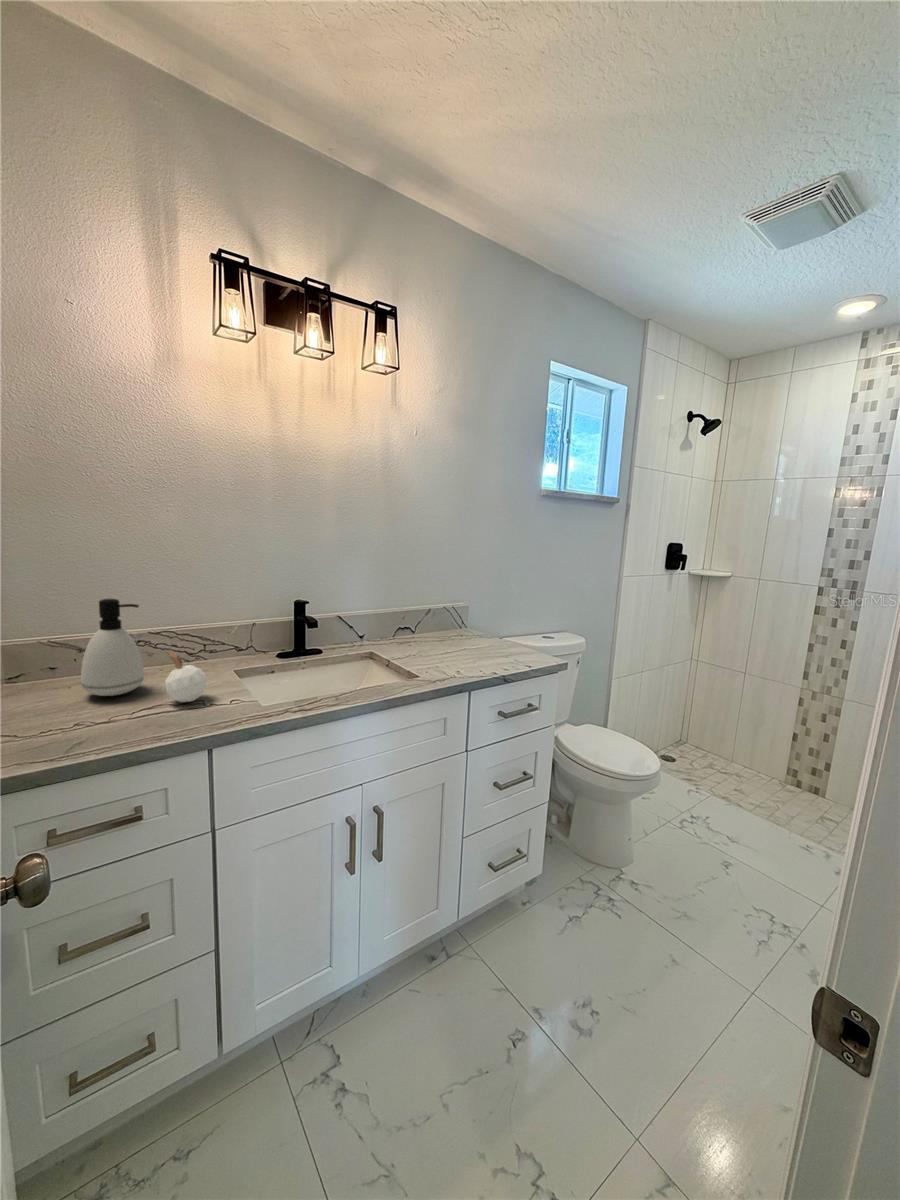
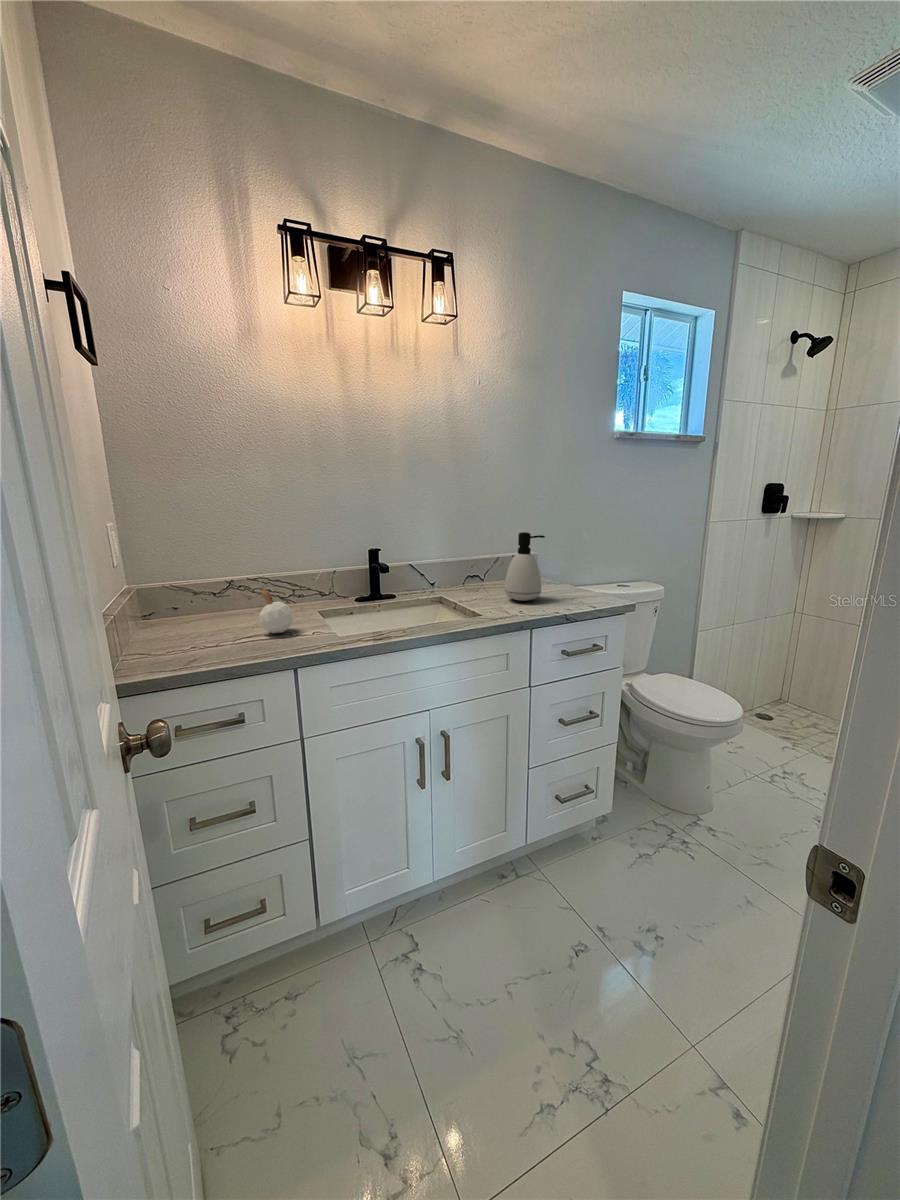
soap dispenser: present [81,599,144,696] -> present [505,532,545,601]

